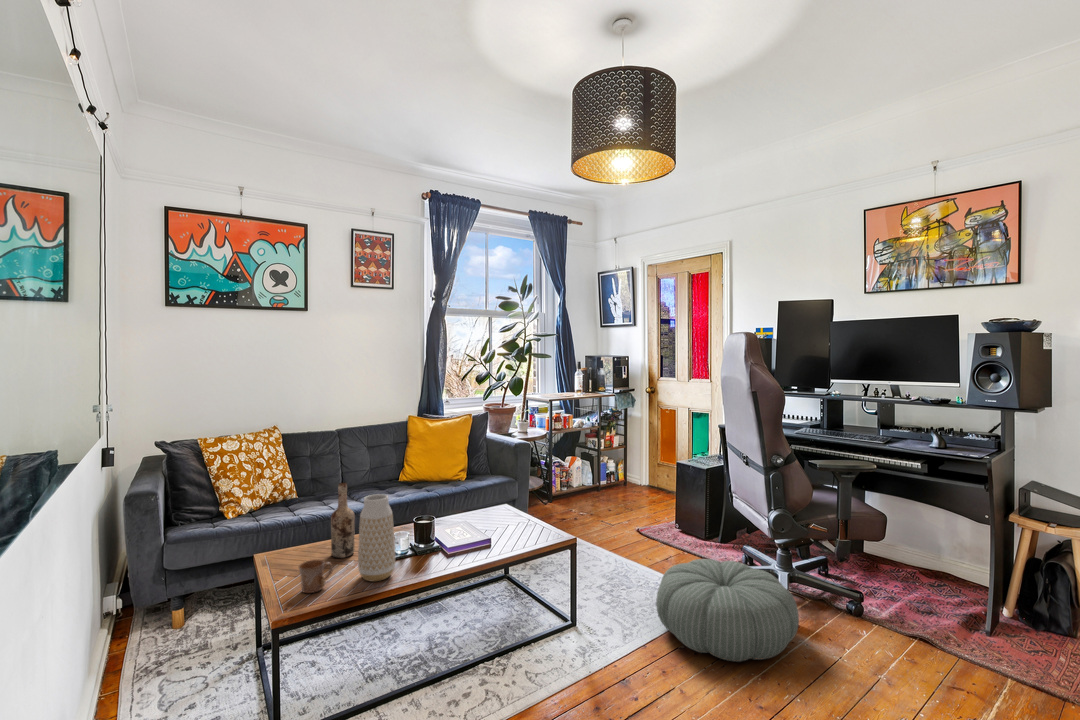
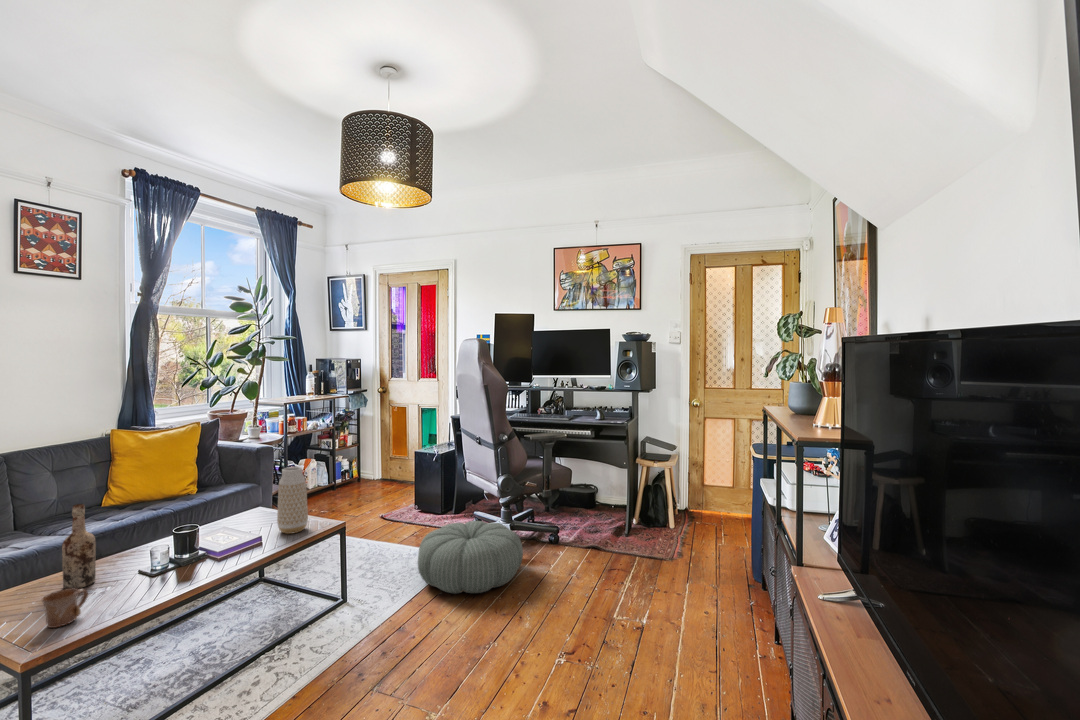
vase: present [358,494,395,581] -> present [277,467,308,534]

